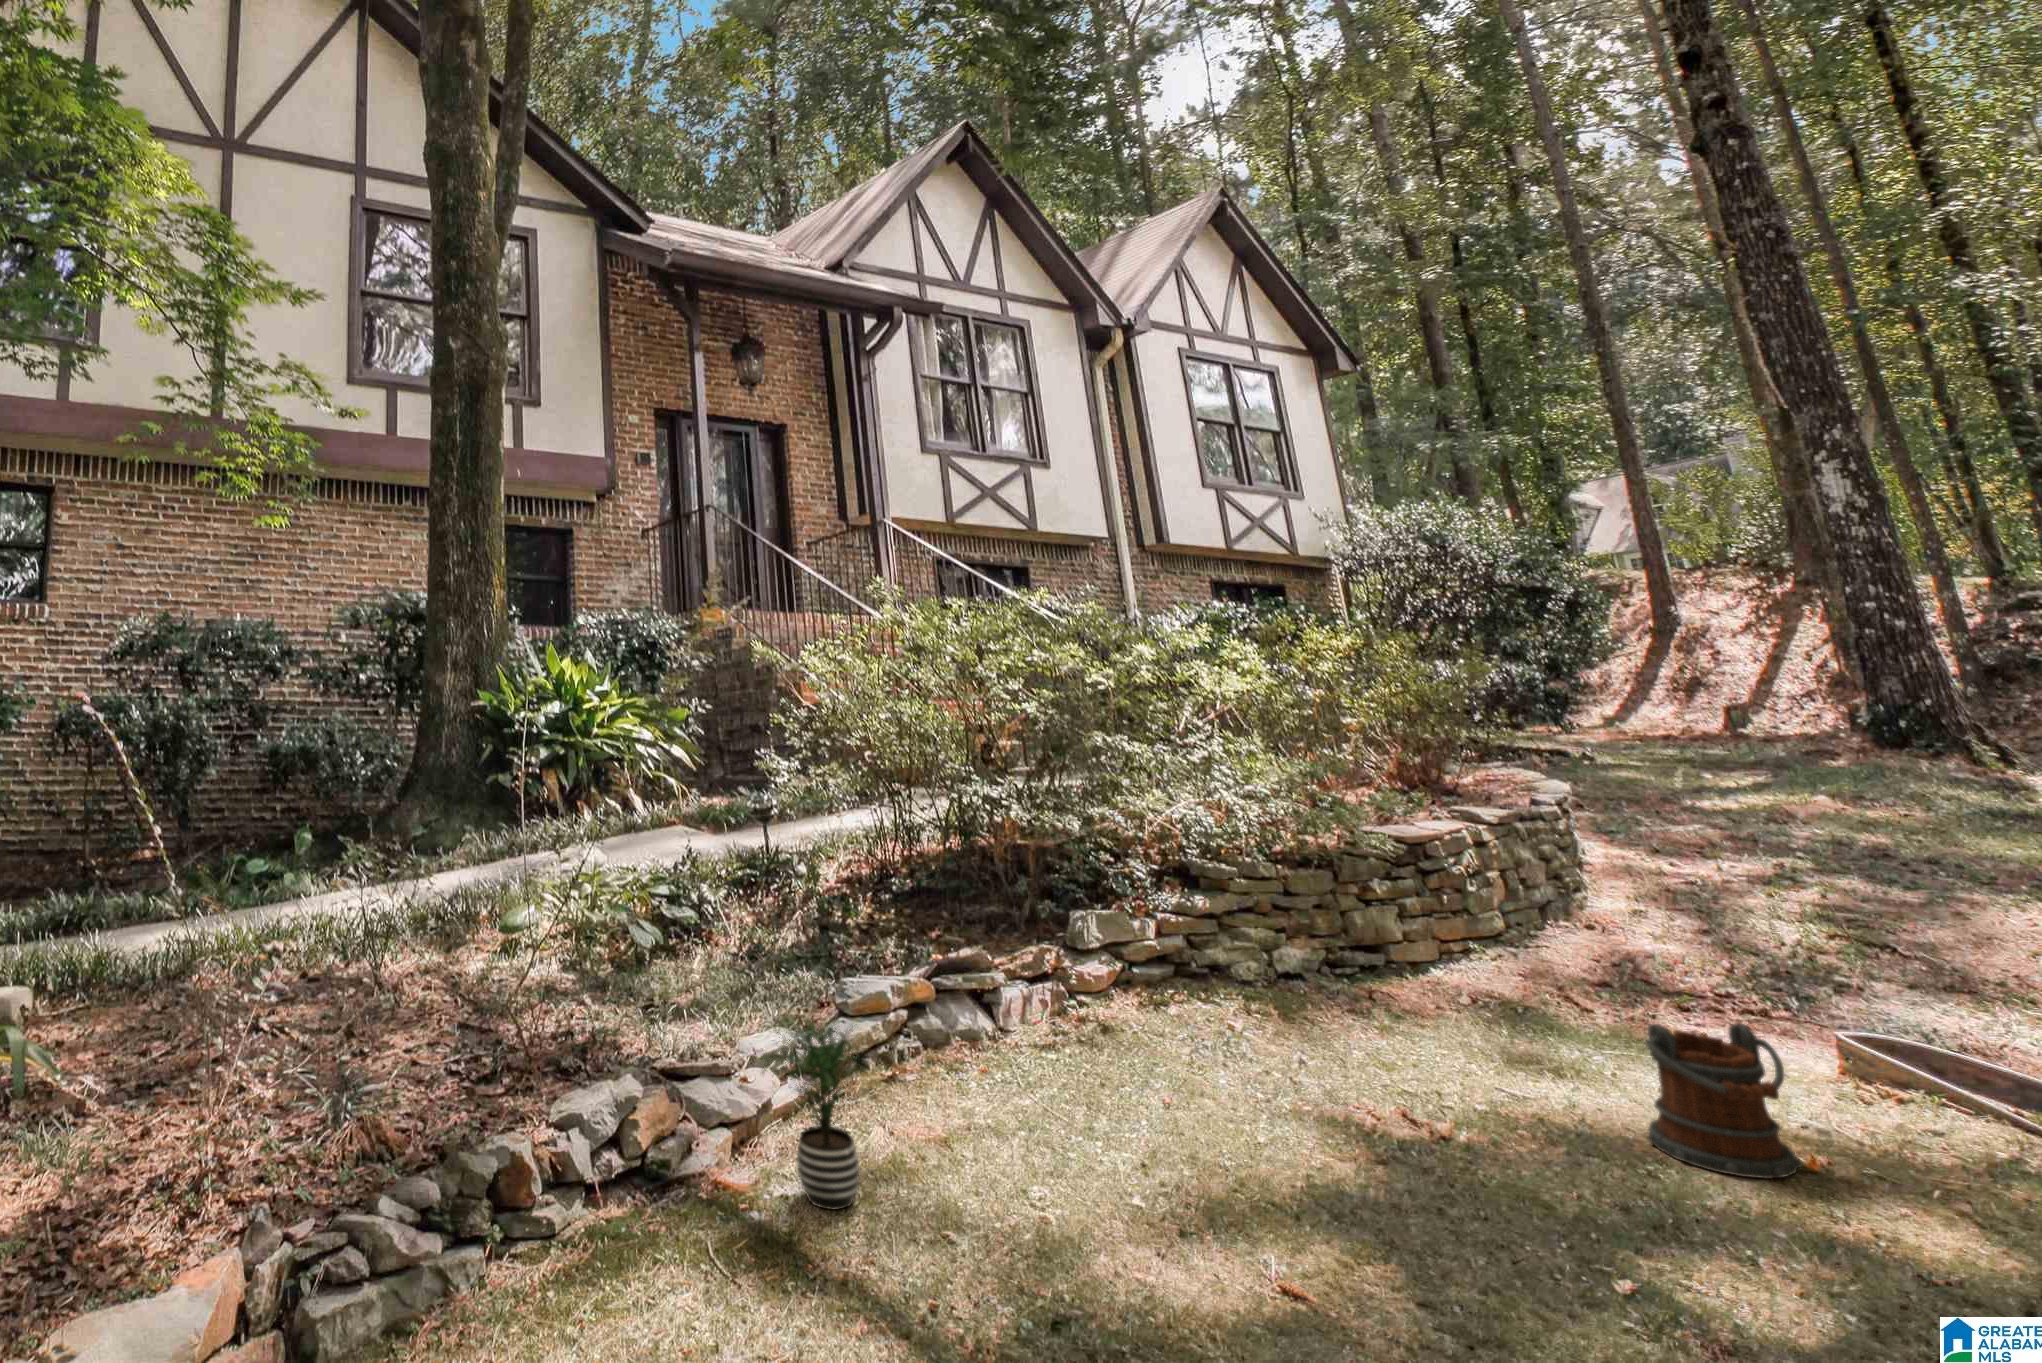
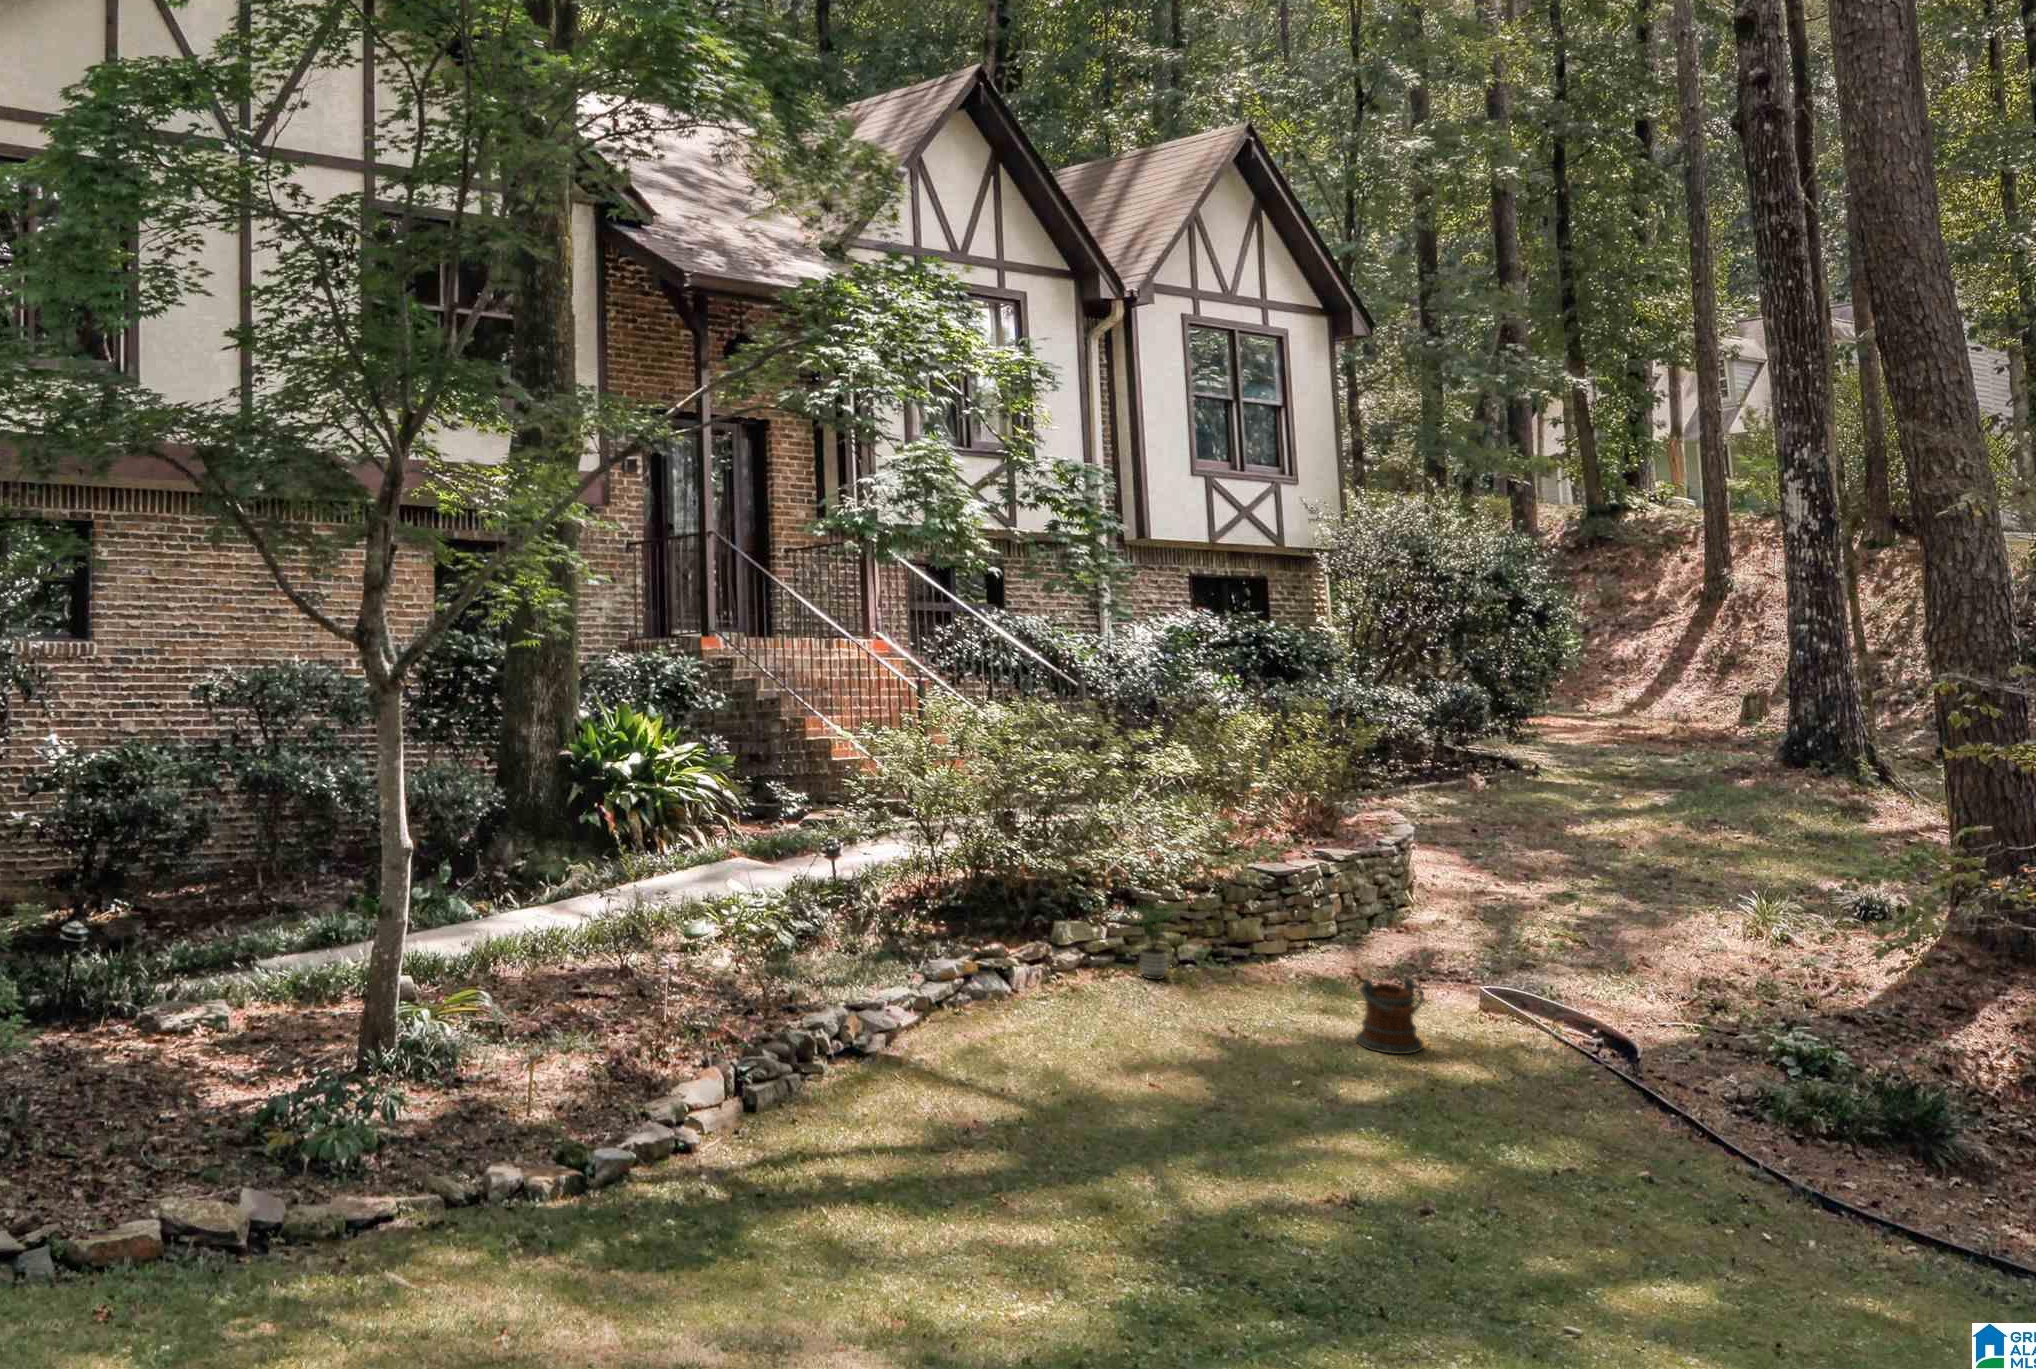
potted plant: present [761,1018,869,1210] -> present [1132,902,1174,979]

